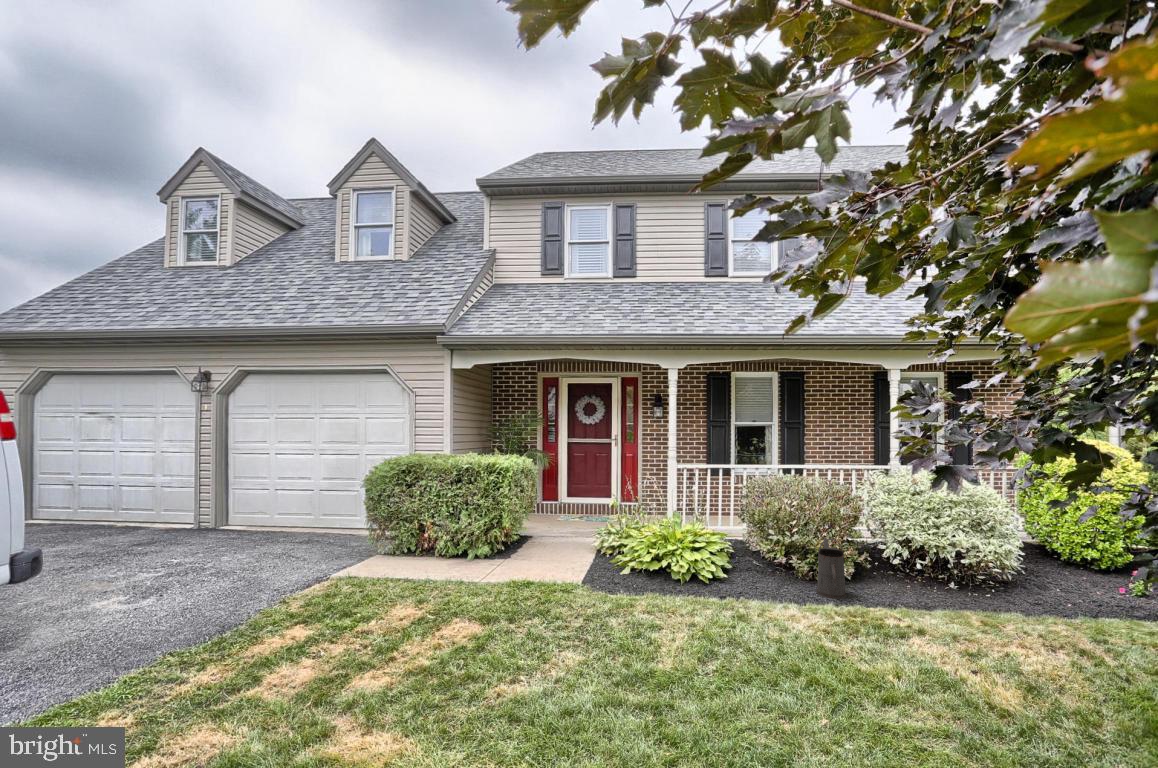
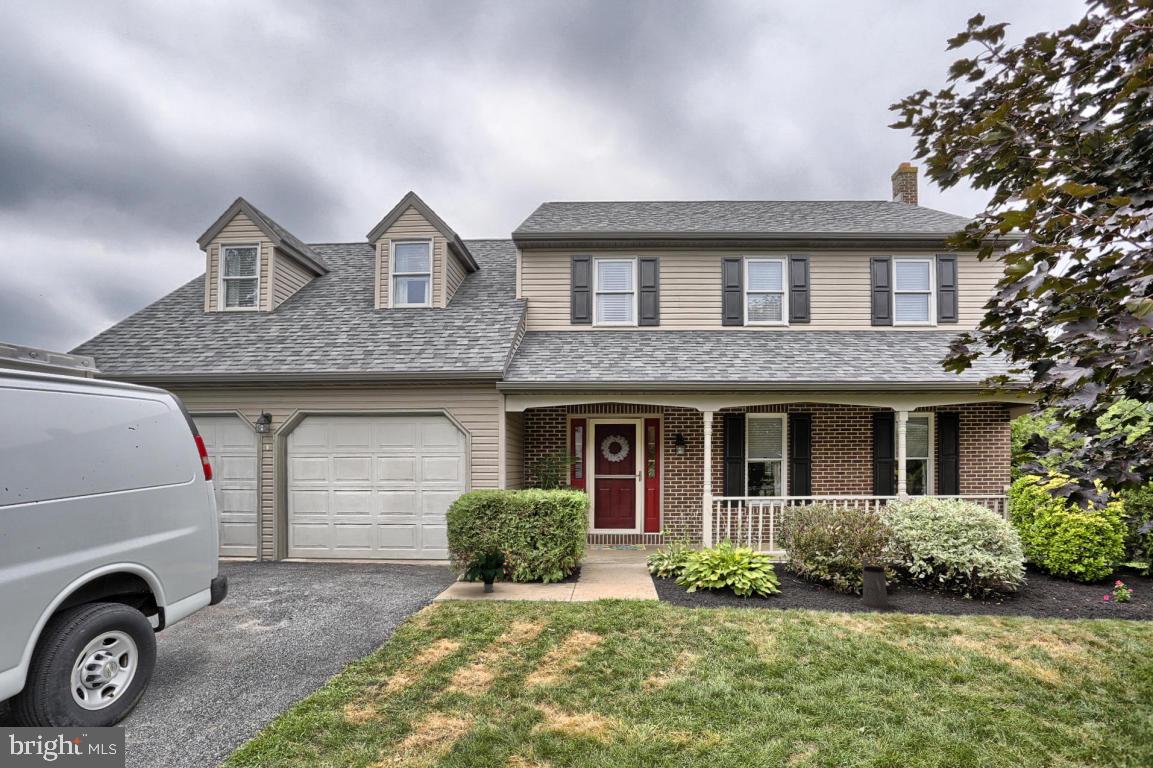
potted plant: none [380,515,441,564] -> present [464,547,517,592]

